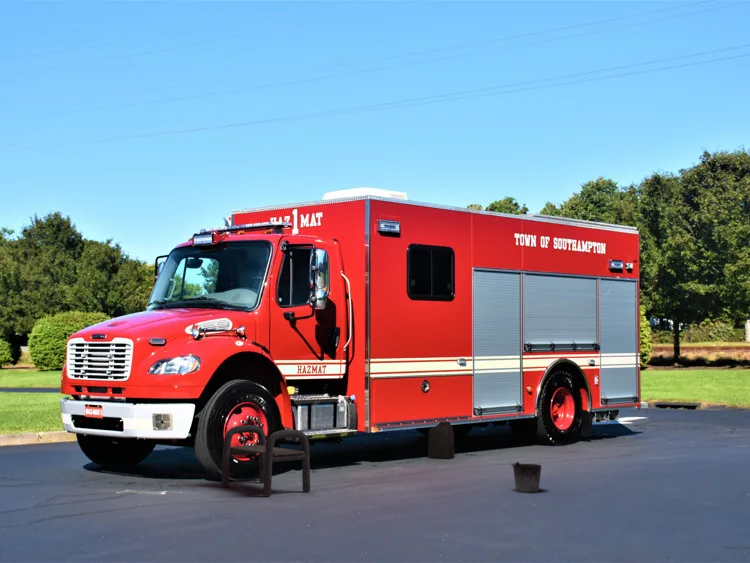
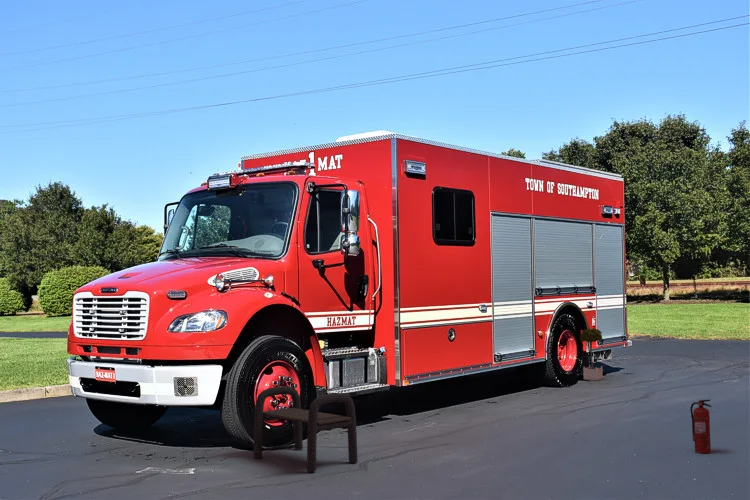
potted tree: none [577,386,601,441] -> present [580,328,603,380]
backpack: present [428,421,455,458] -> none [453,367,481,407]
fire extinguisher: none [615,445,632,493] -> present [690,400,711,453]
bucket: present [512,462,541,492] -> none [577,420,612,455]

